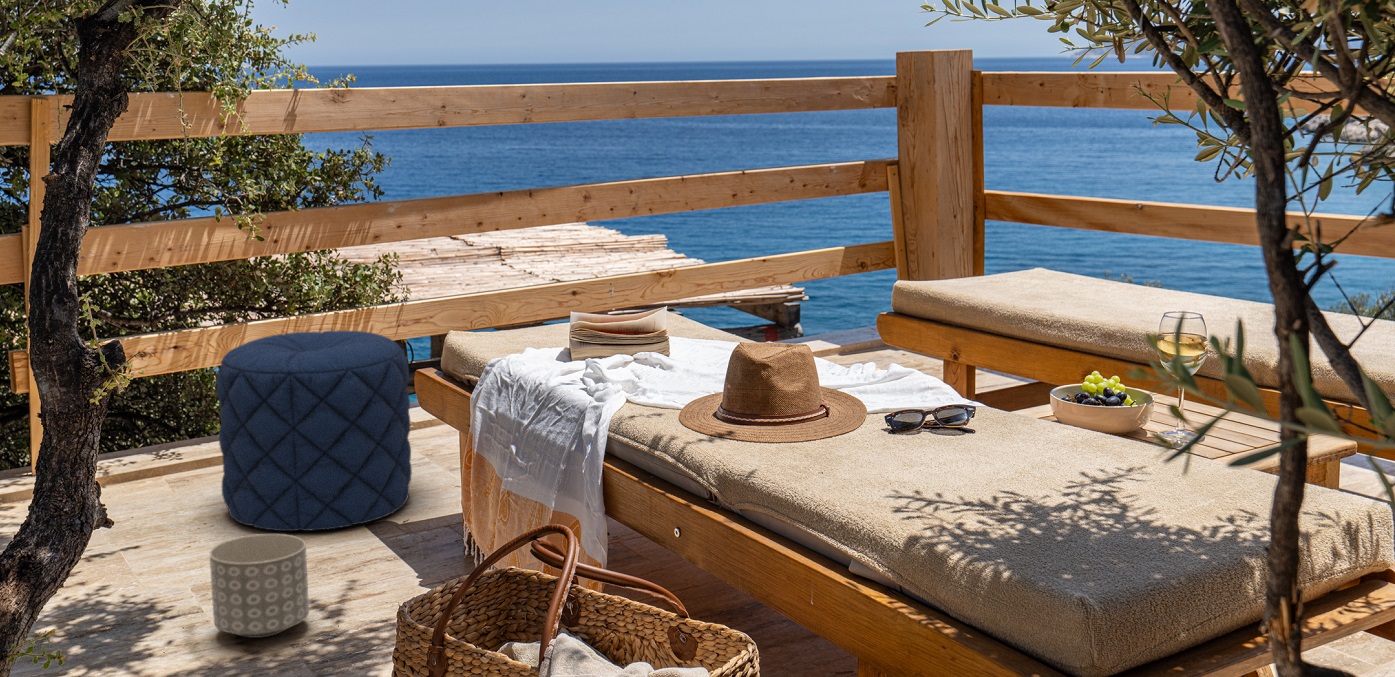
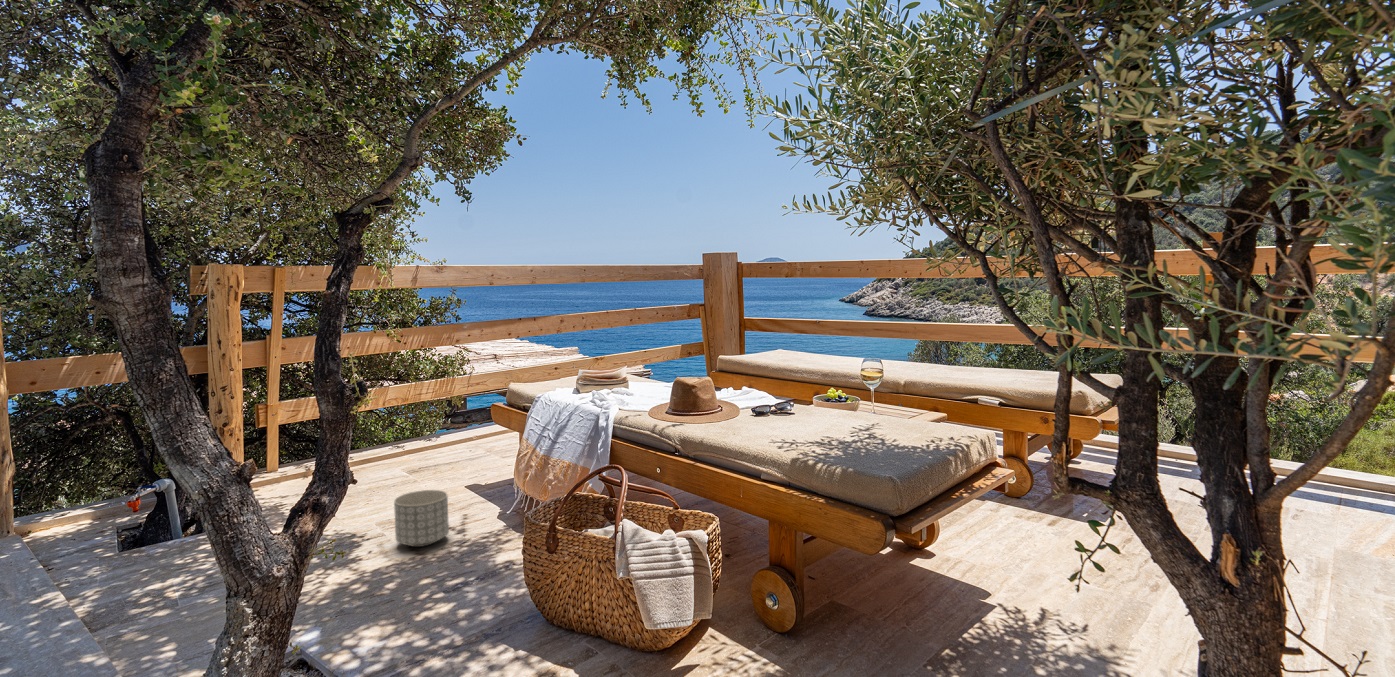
pouf: present [216,331,412,531] -> none [380,386,486,493]

